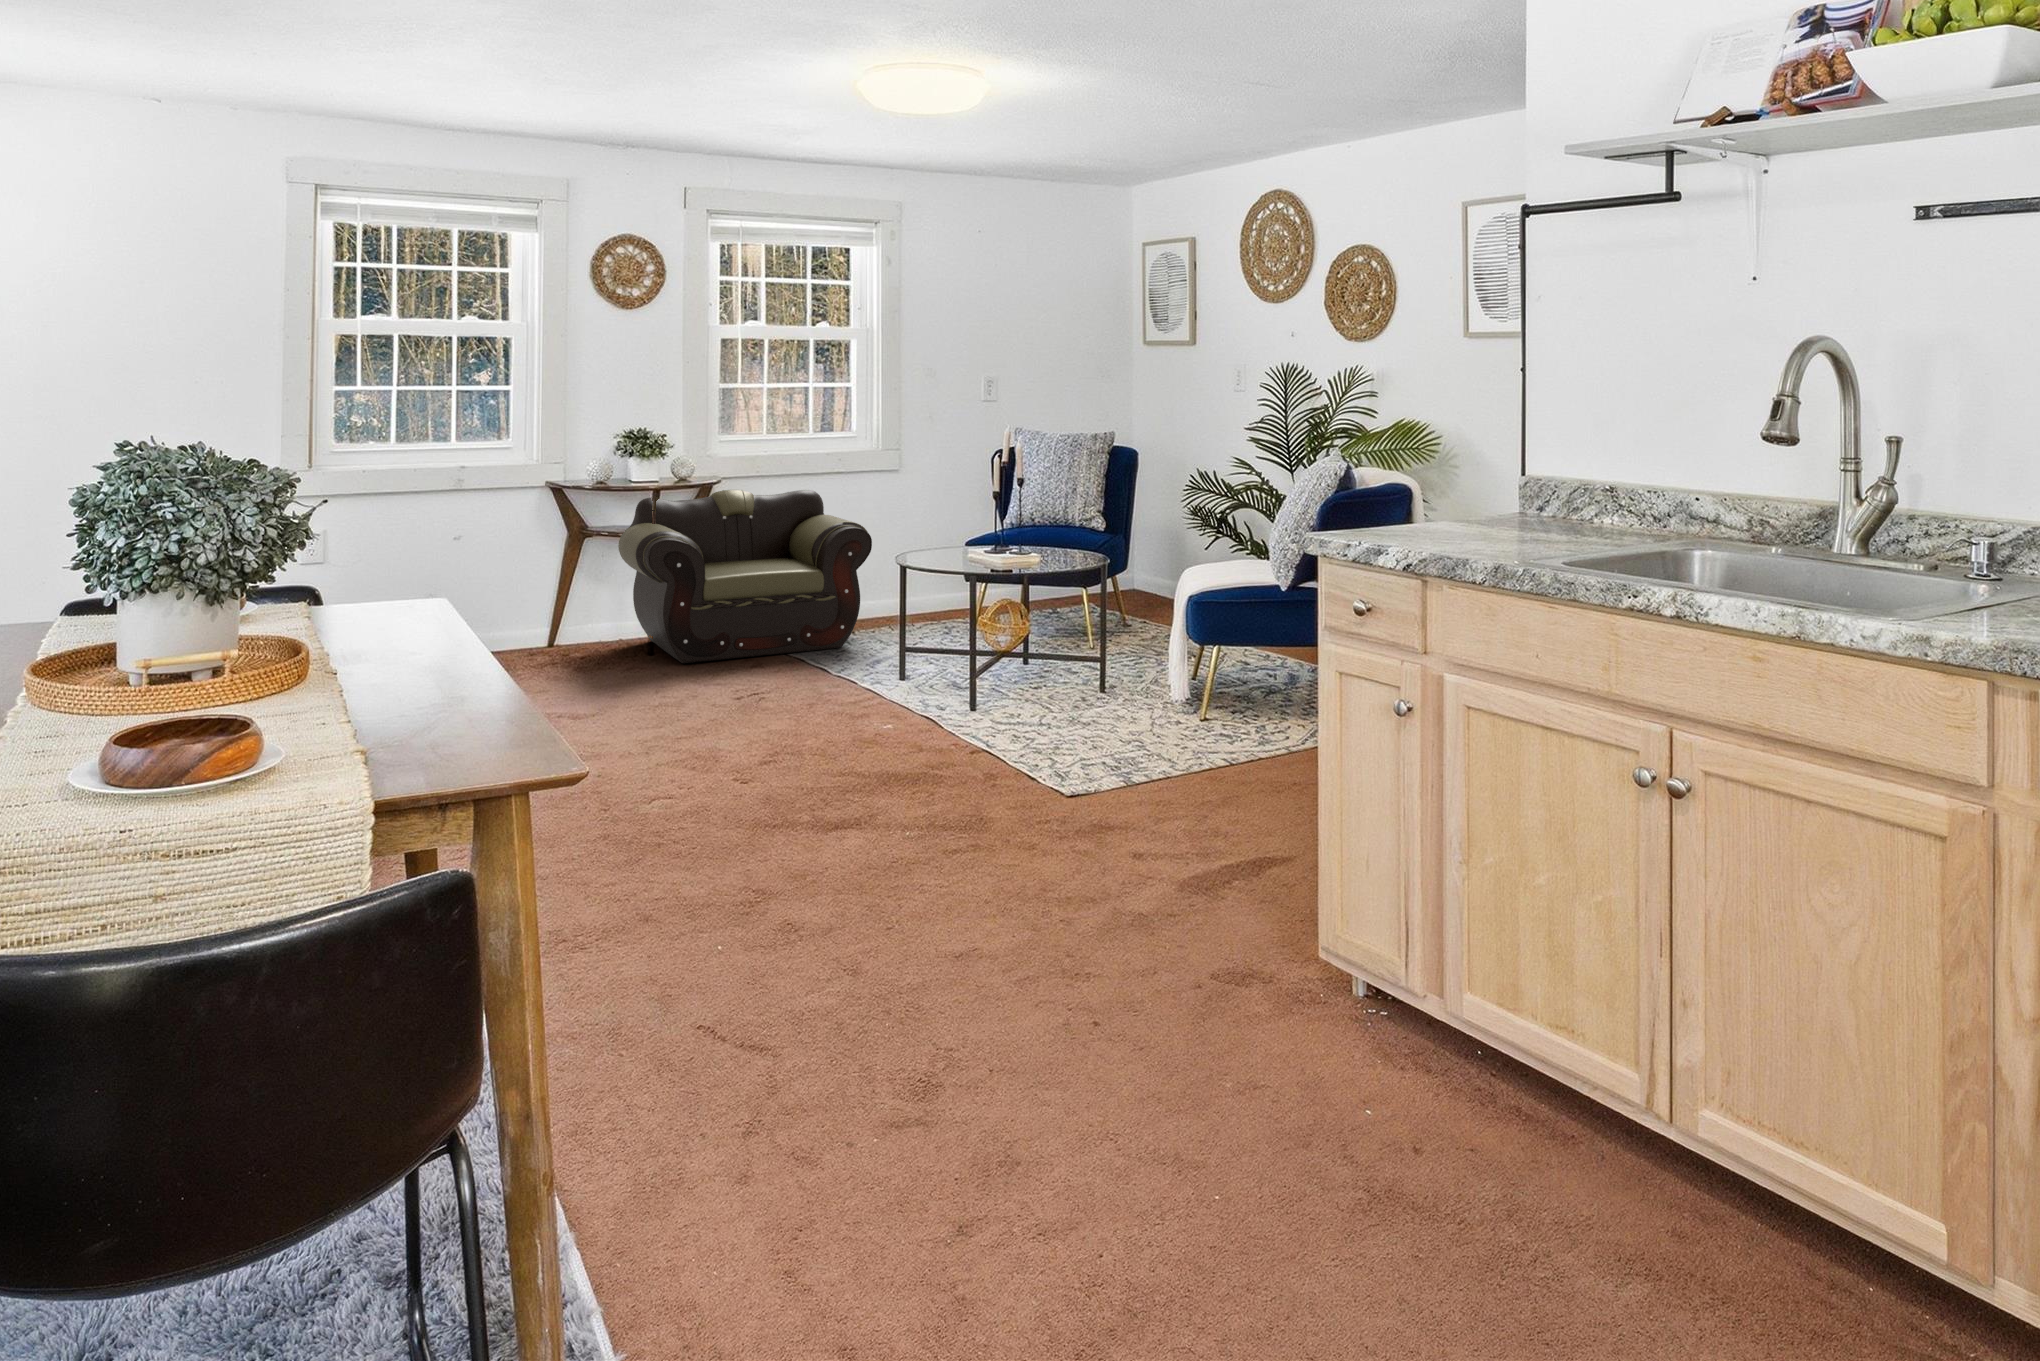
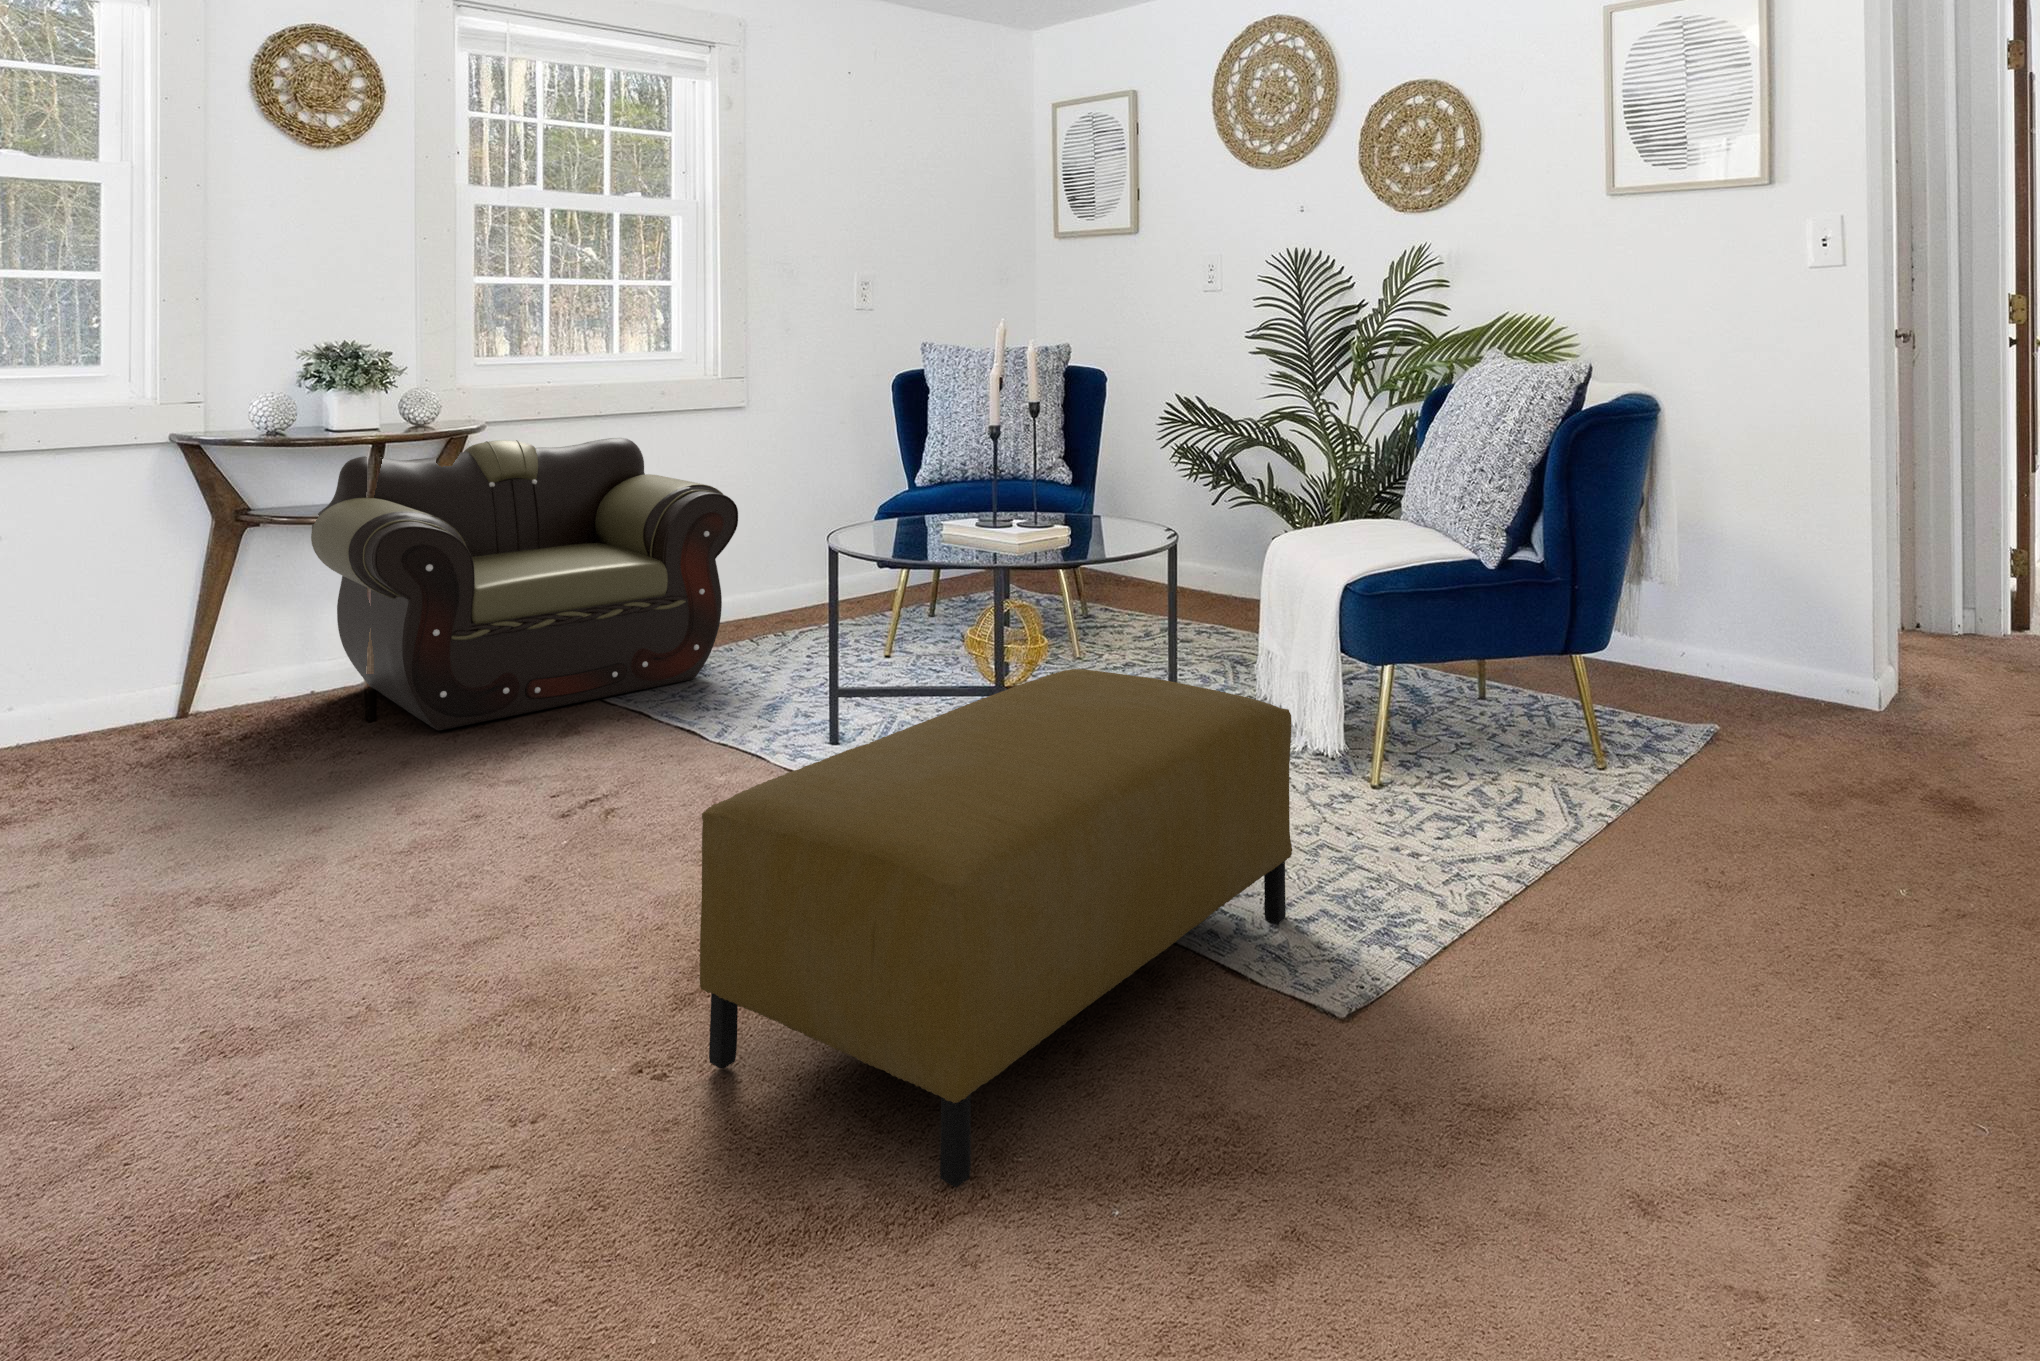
ottoman: none [753,627,1079,820] -> present [700,669,1292,1187]

